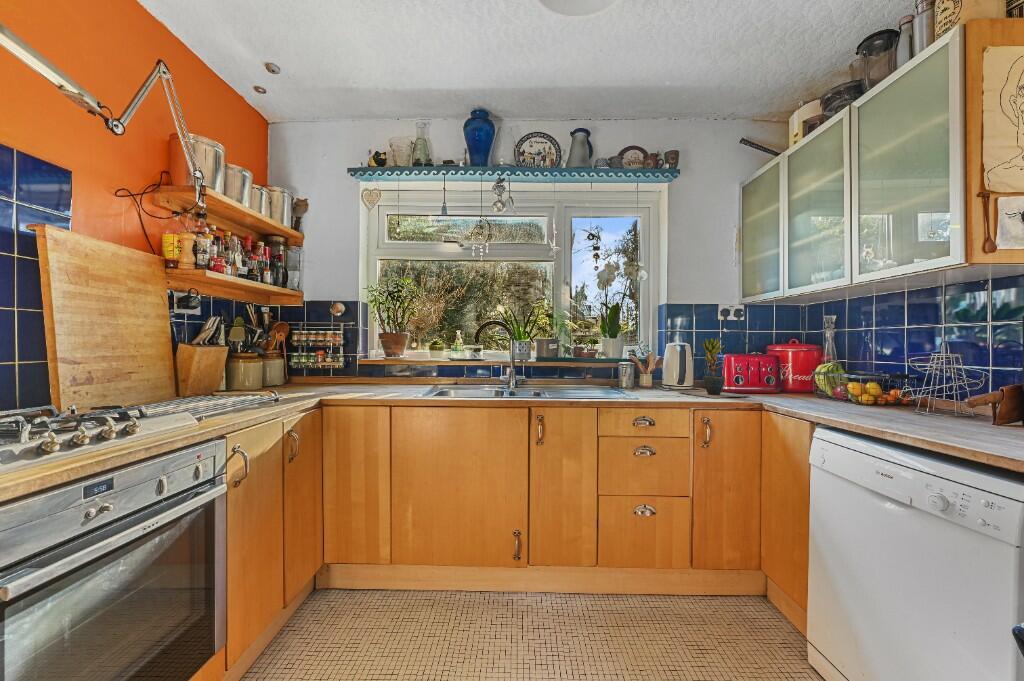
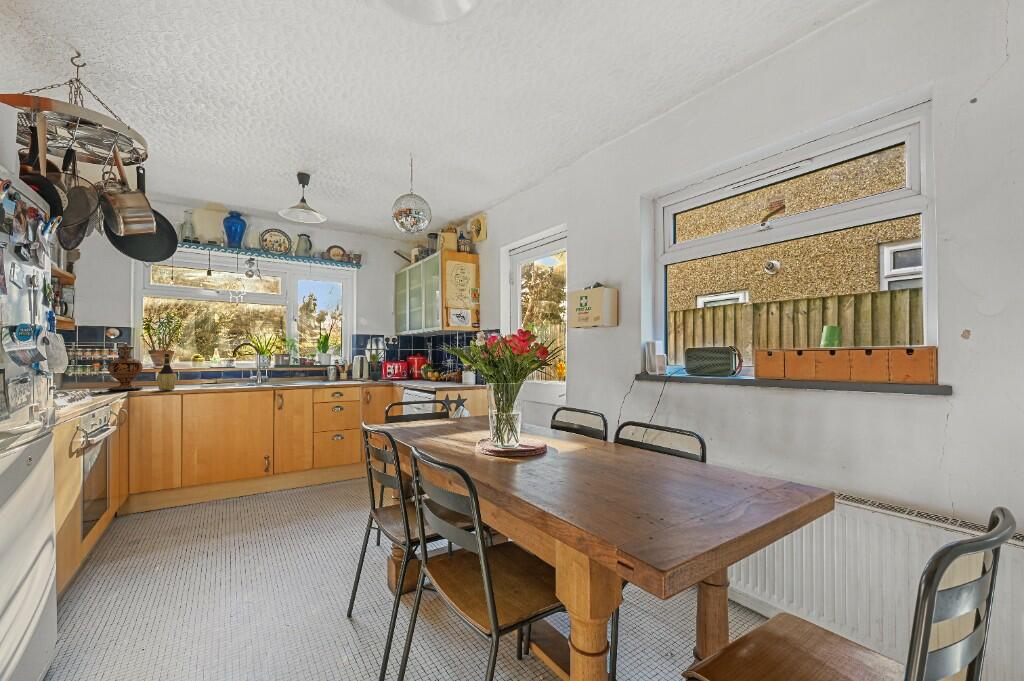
vase: none [310,320,355,391] -> present [108,345,143,391]
wine bottle: none [361,330,388,395] -> present [157,351,177,391]

